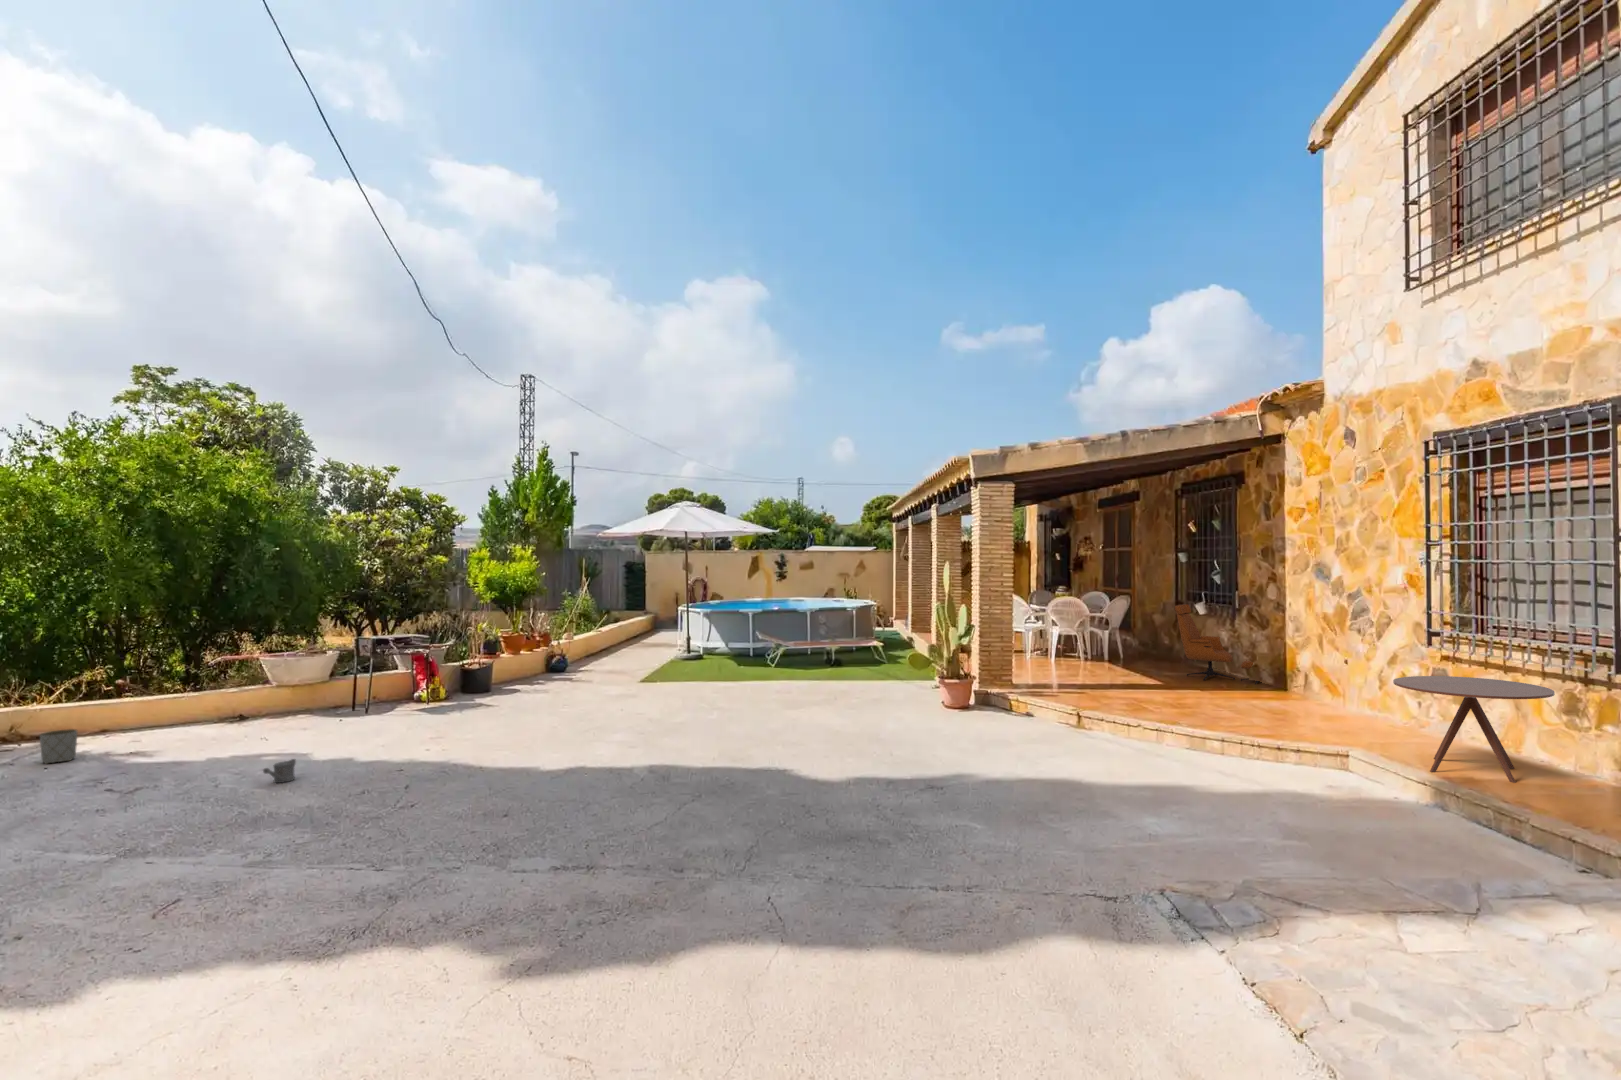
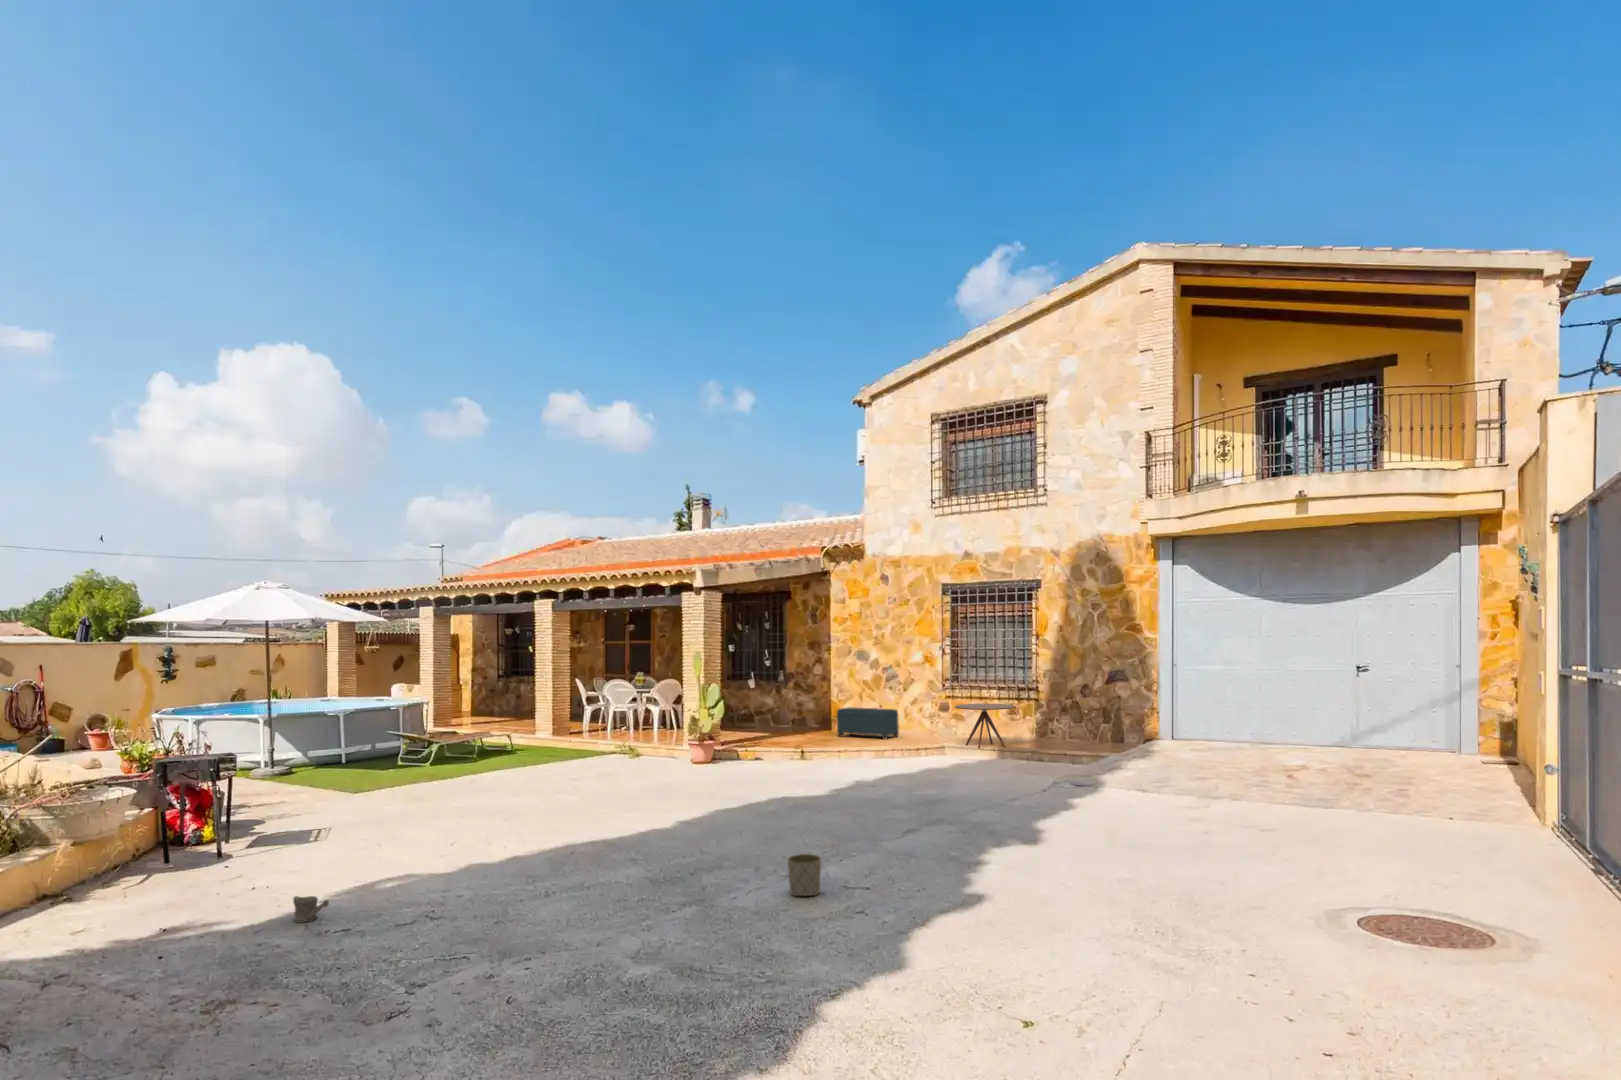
lounge chair: present [1175,604,1258,684] -> none [748,681,809,733]
bench: none [1266,657,1369,720] -> present [837,707,899,740]
planter: present [40,729,77,764] -> present [788,854,821,897]
watering can: present [263,759,296,783] -> present [293,896,329,923]

